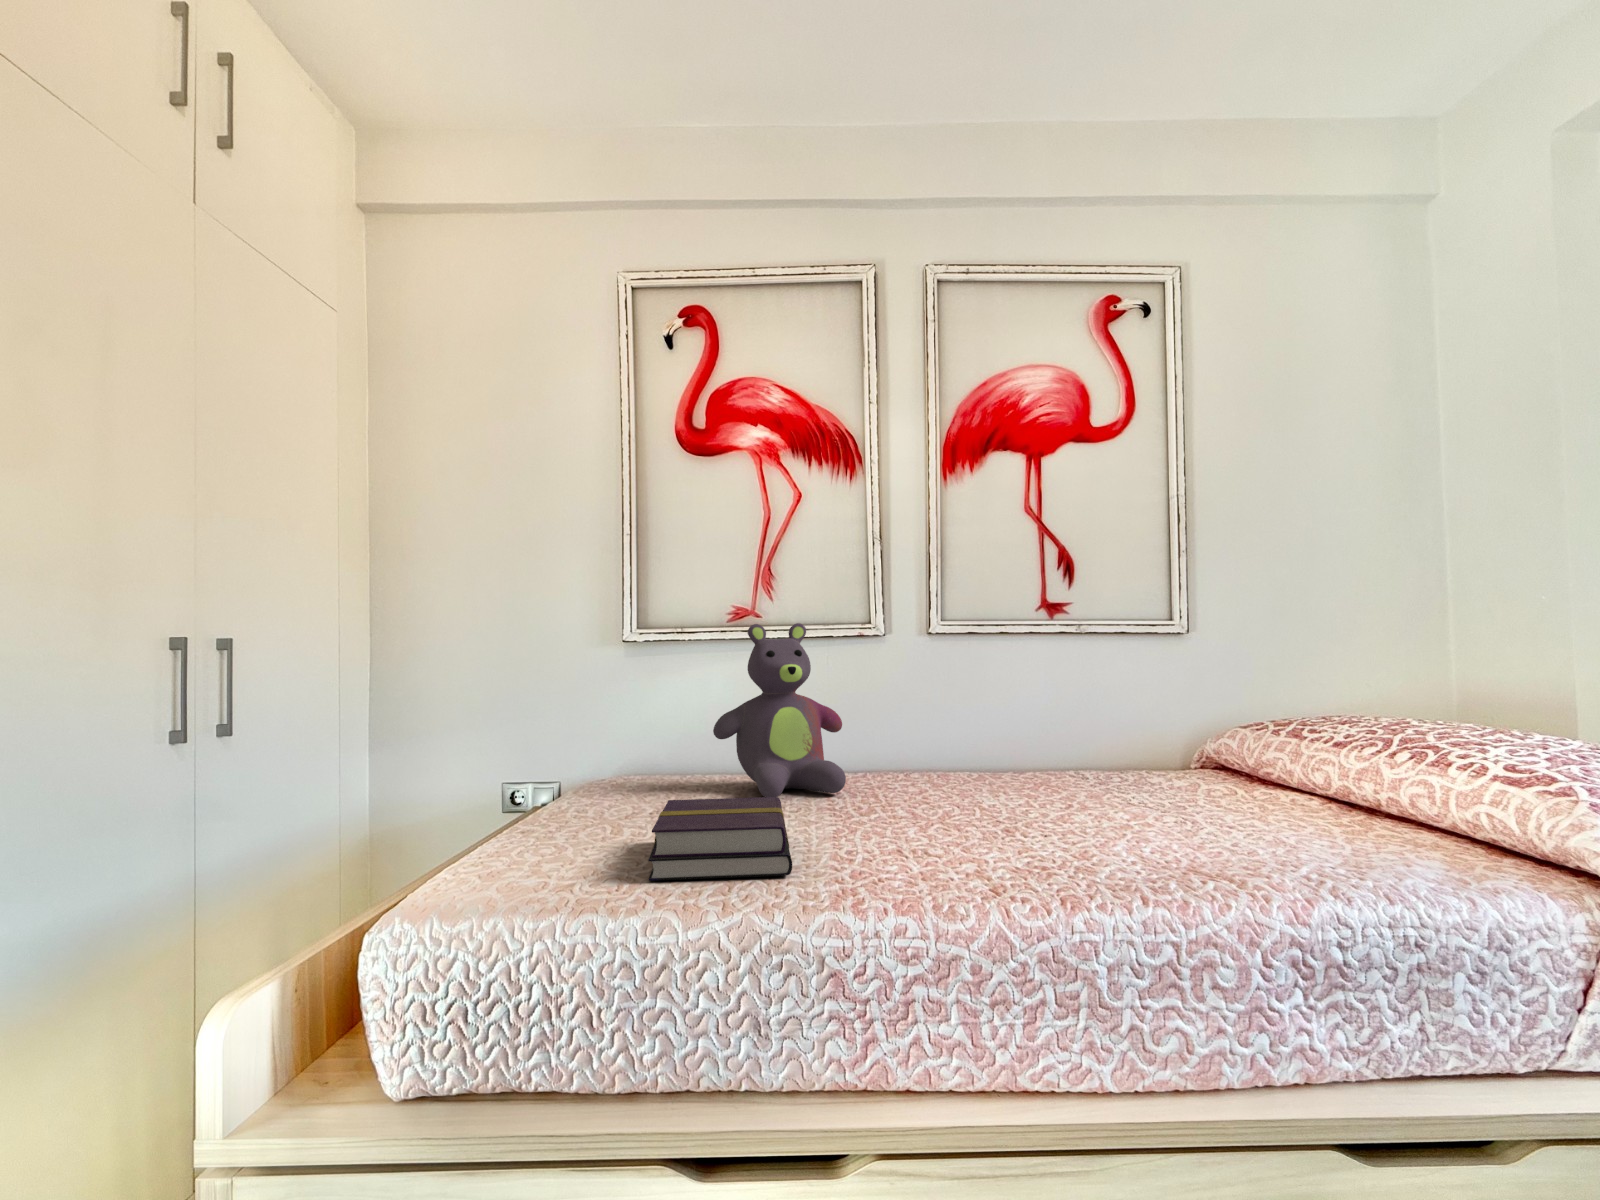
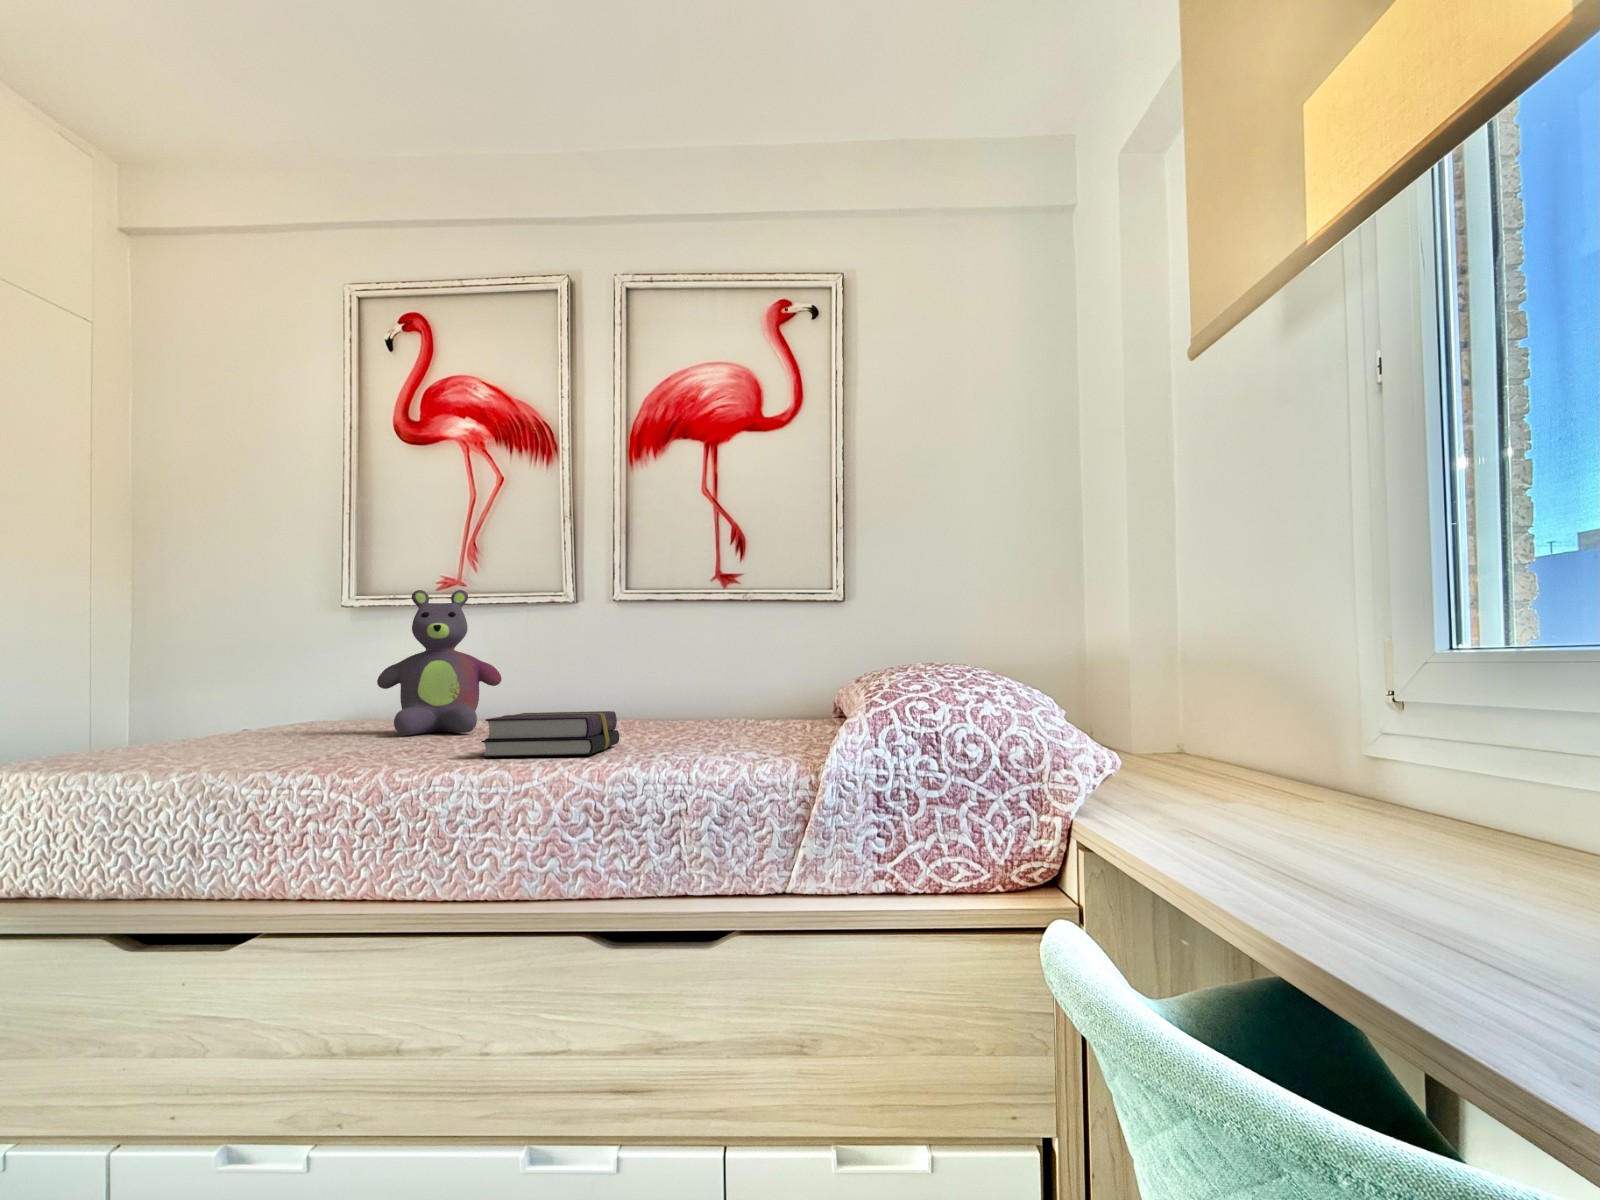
book: present [648,797,792,881] -> present [481,711,619,757]

